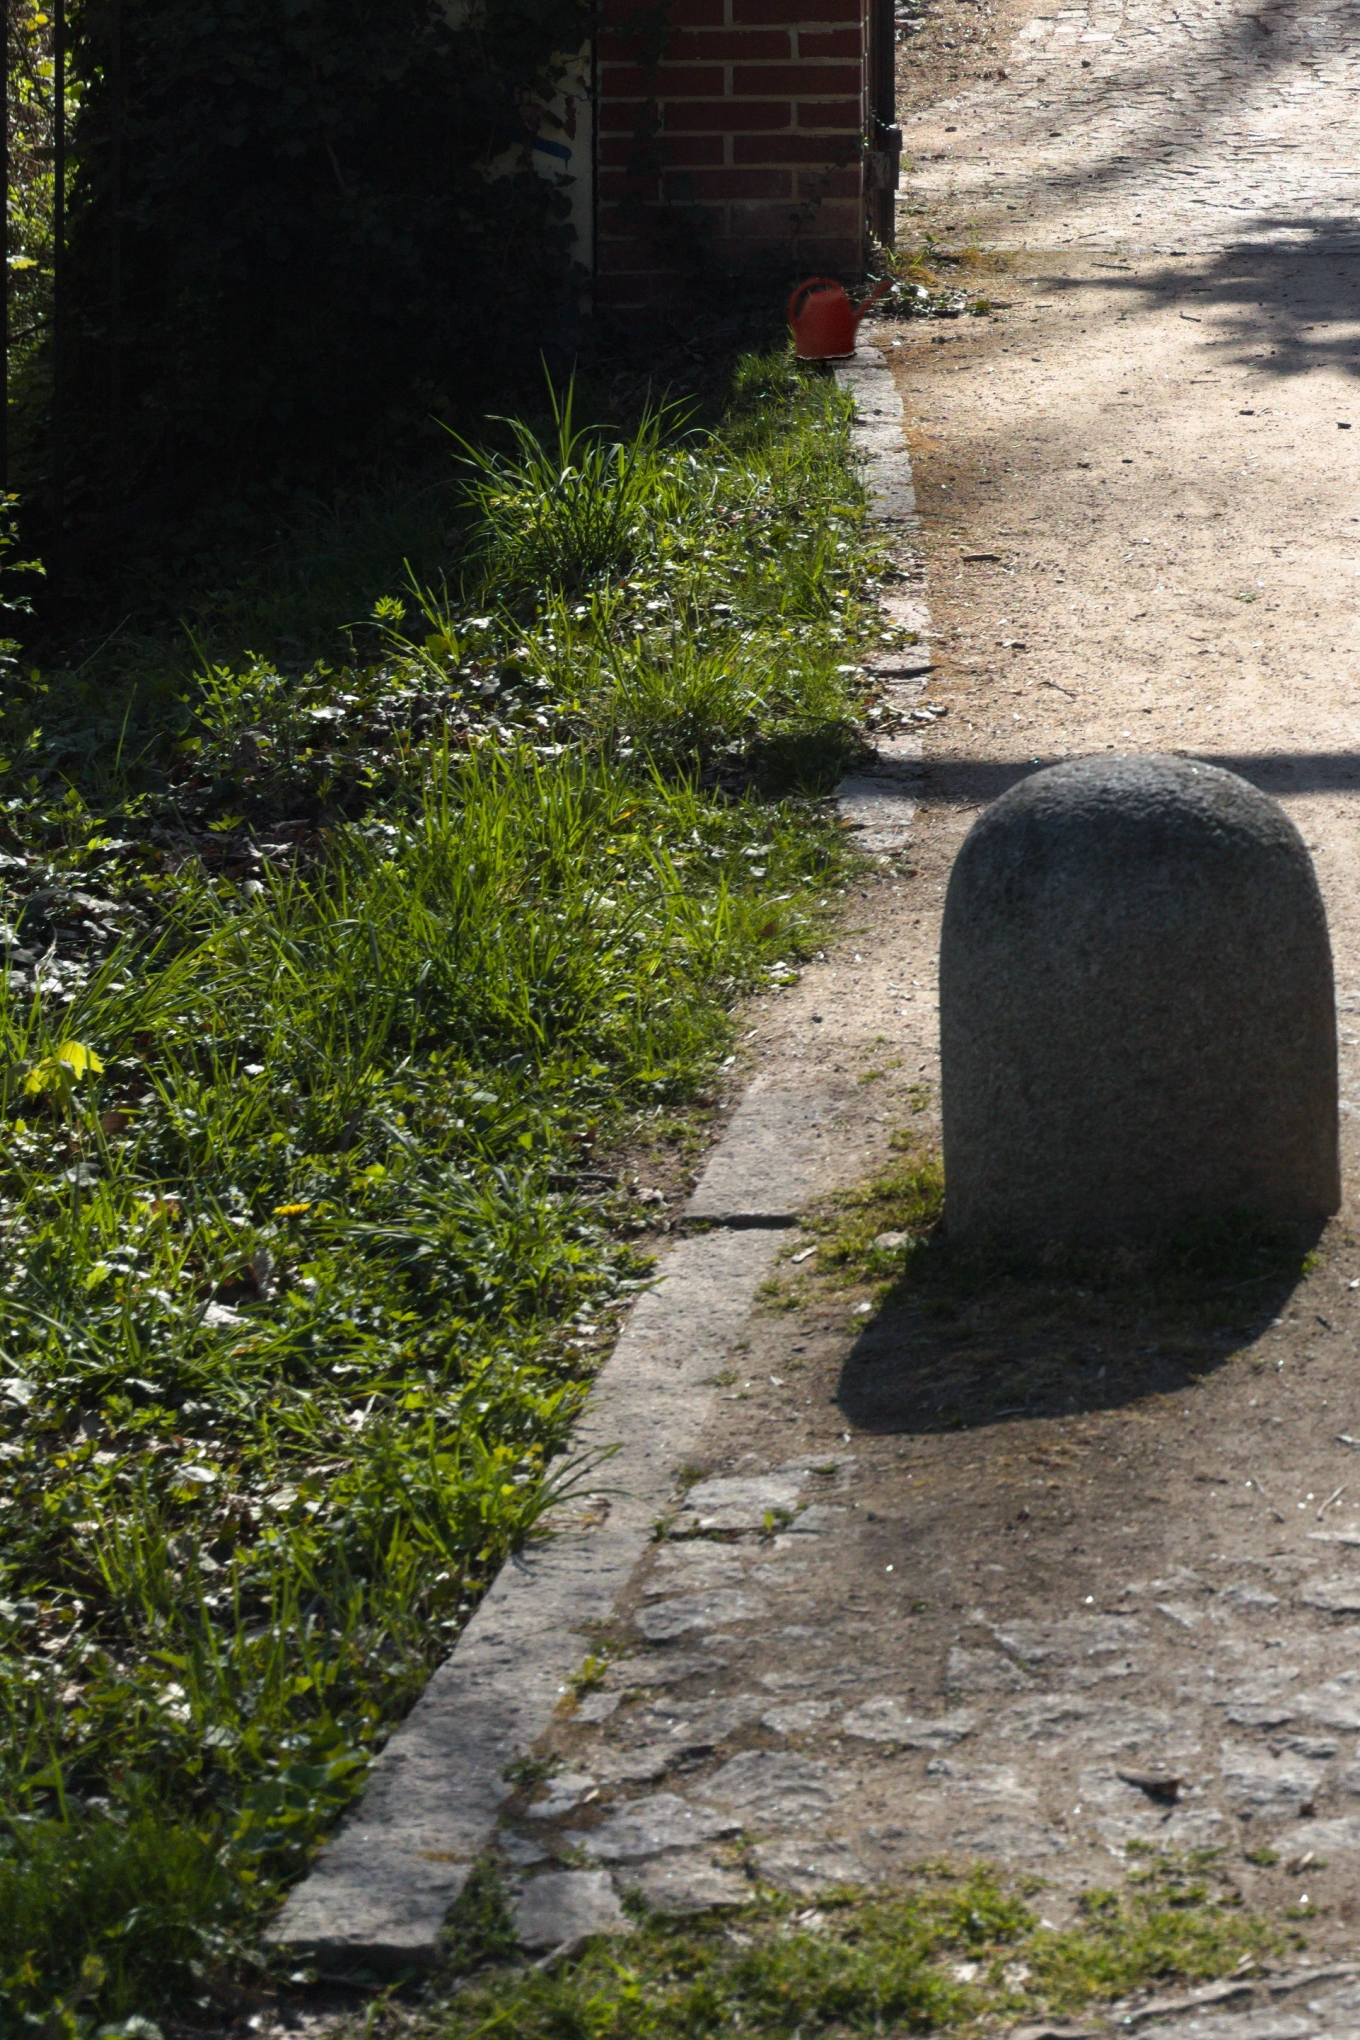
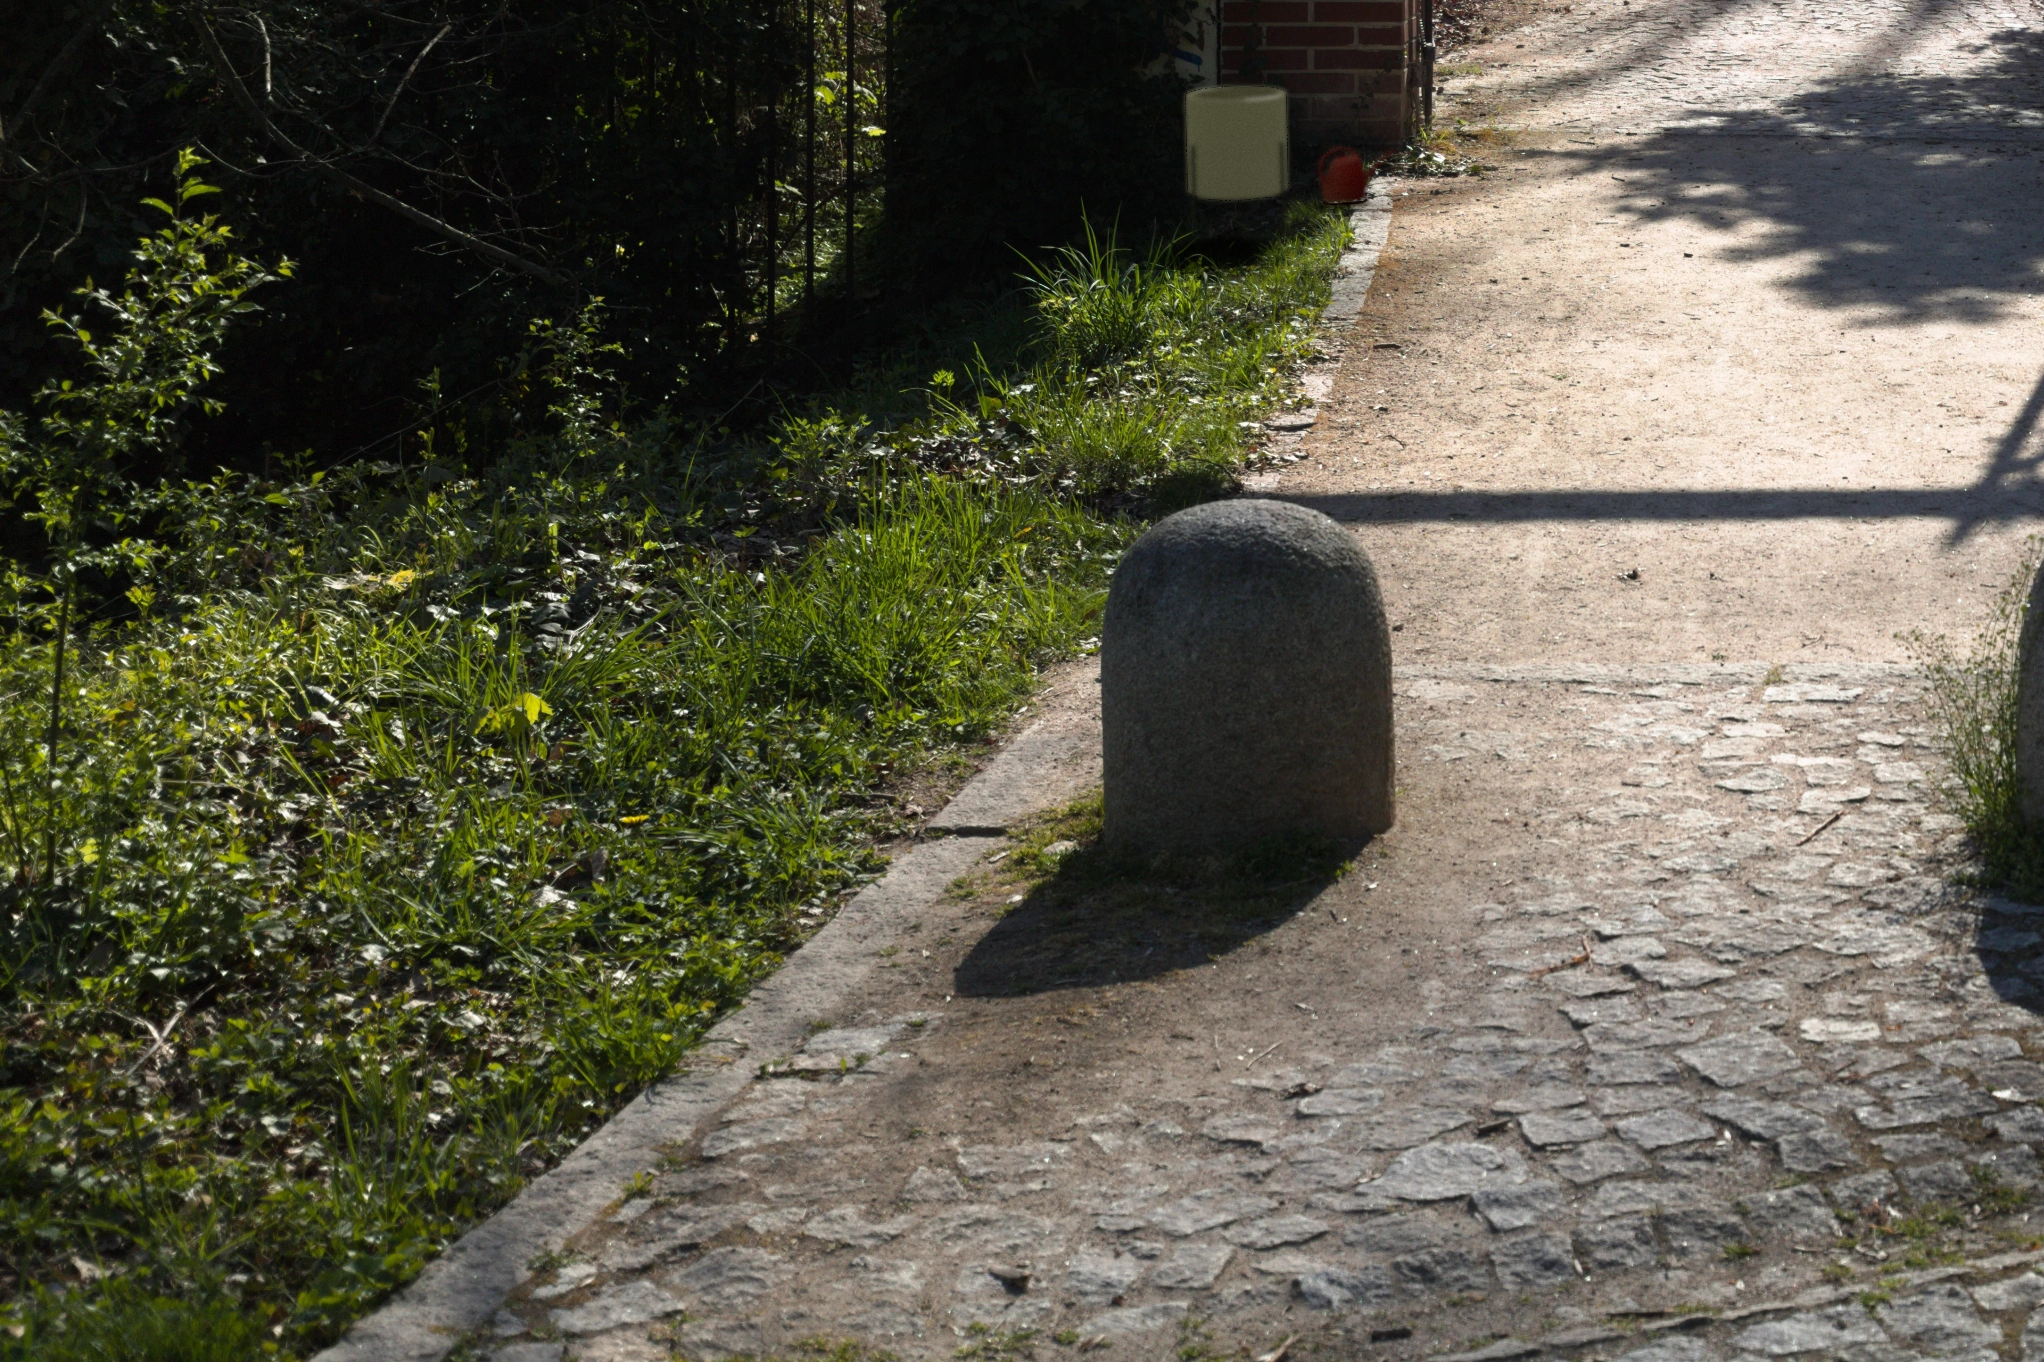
planter: none [625,193,770,420] -> present [1186,87,1287,240]

